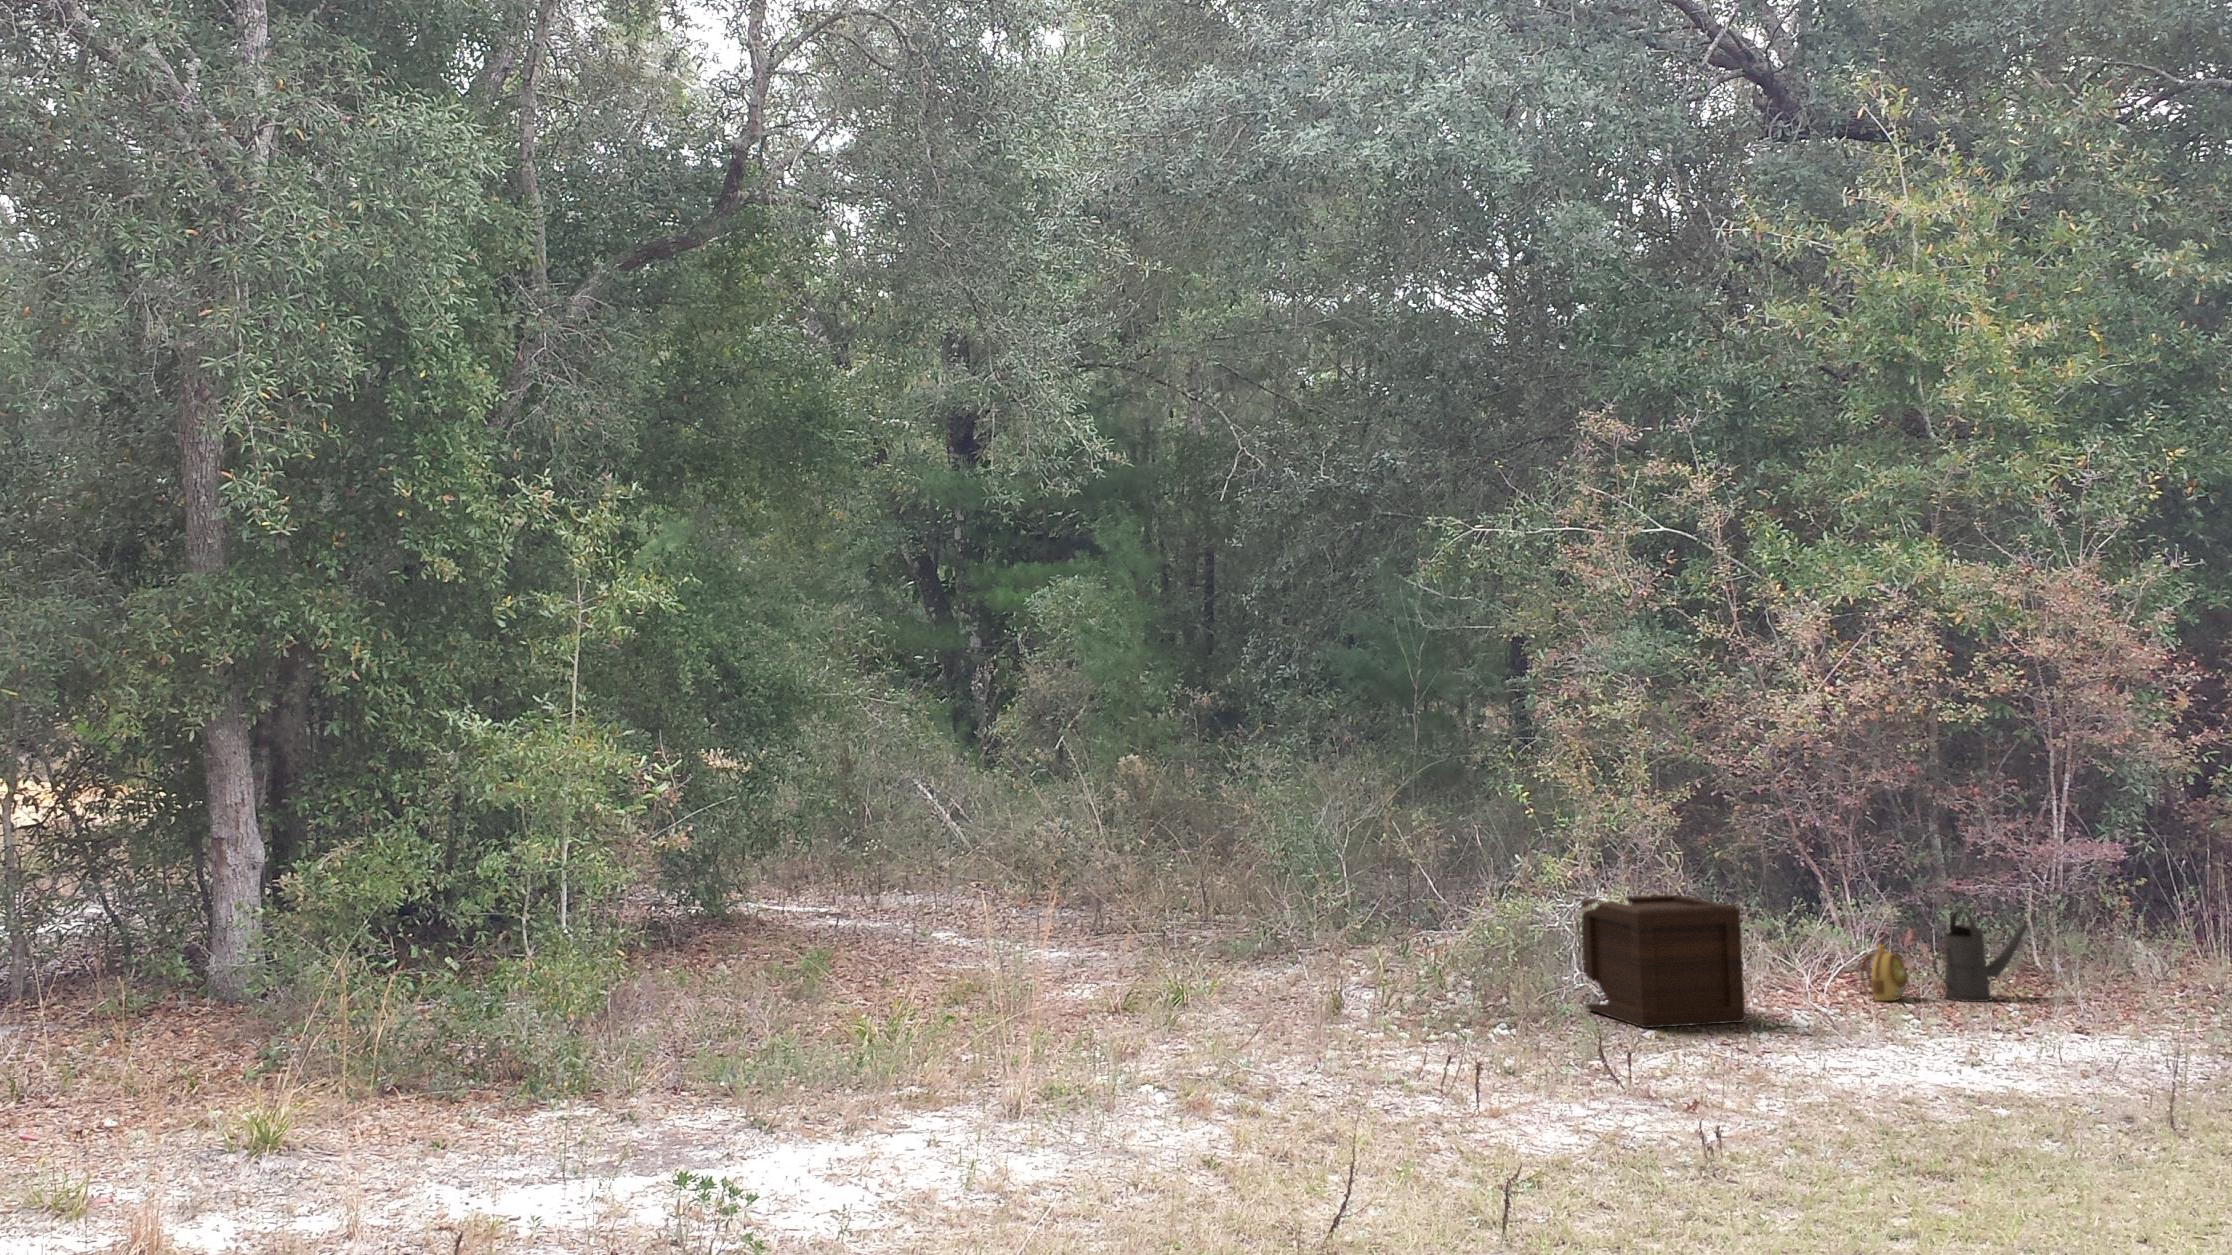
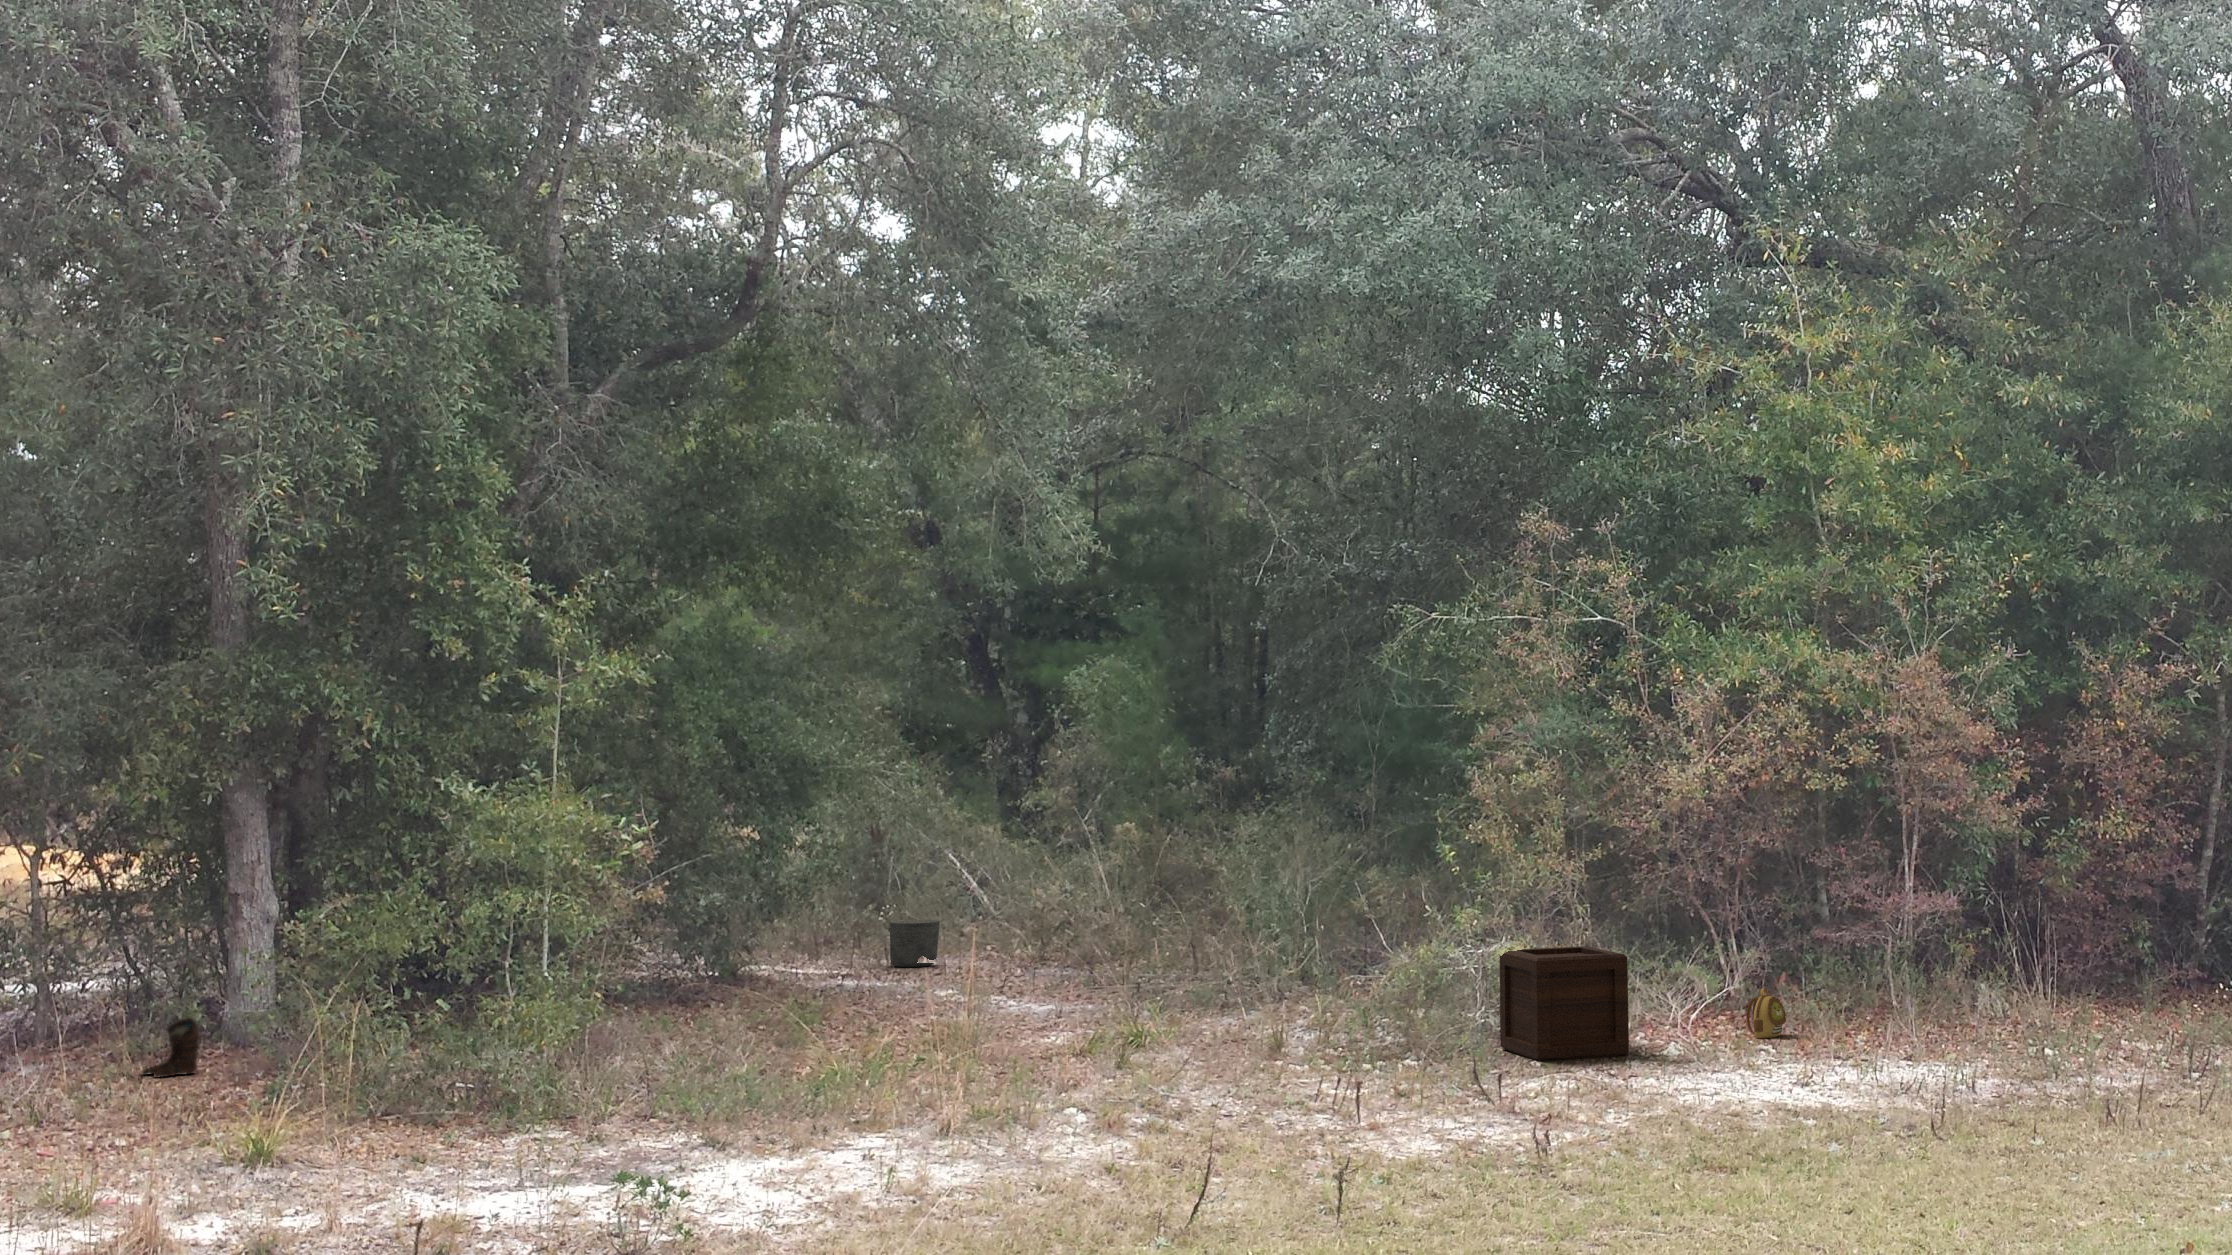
planter: none [863,846,912,895] -> present [890,919,940,967]
watering can: present [1932,910,2028,1002] -> none [1806,958,1890,1037]
boots: none [150,955,207,1017] -> present [142,1018,201,1077]

